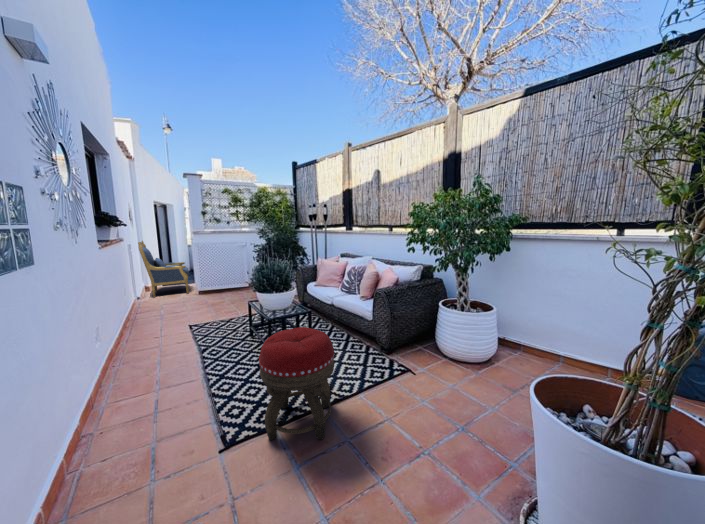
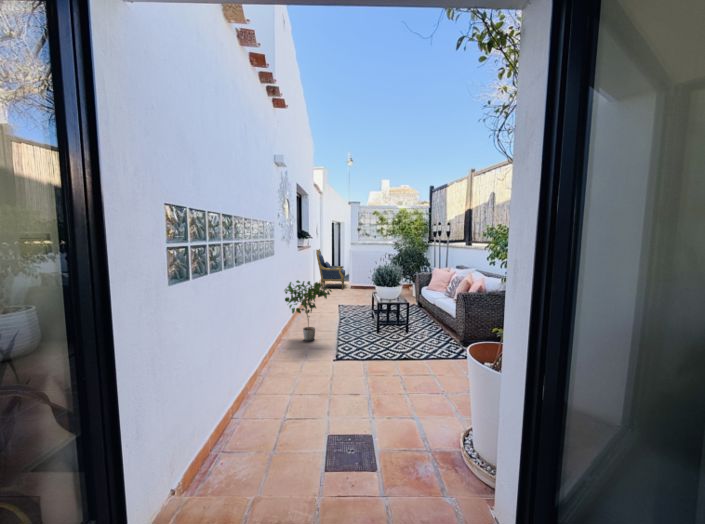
potted plant: none [84,306,194,415] -> present [285,280,332,341]
footstool: present [259,327,335,440] -> none [356,304,402,370]

